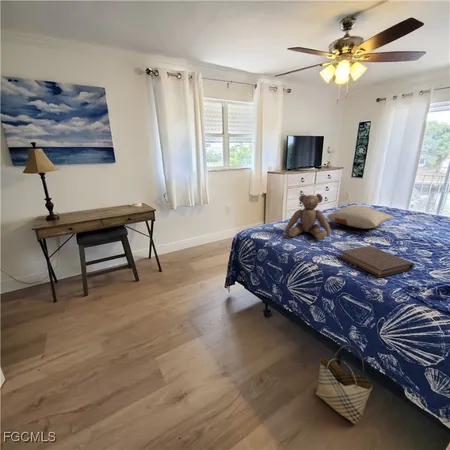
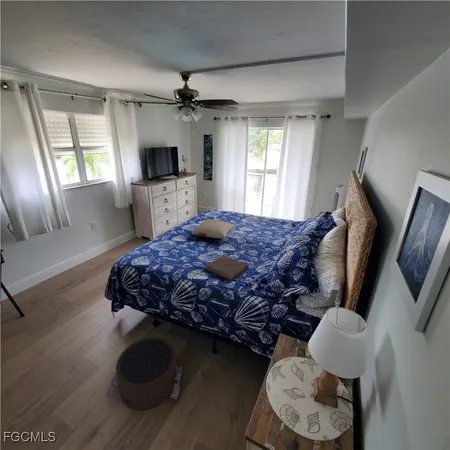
teddy bear: present [285,194,331,239] -> none [161,219,197,257]
pouf: none [198,320,289,409] -> present [105,337,182,410]
woven basket: present [316,345,373,424] -> none [202,332,235,380]

